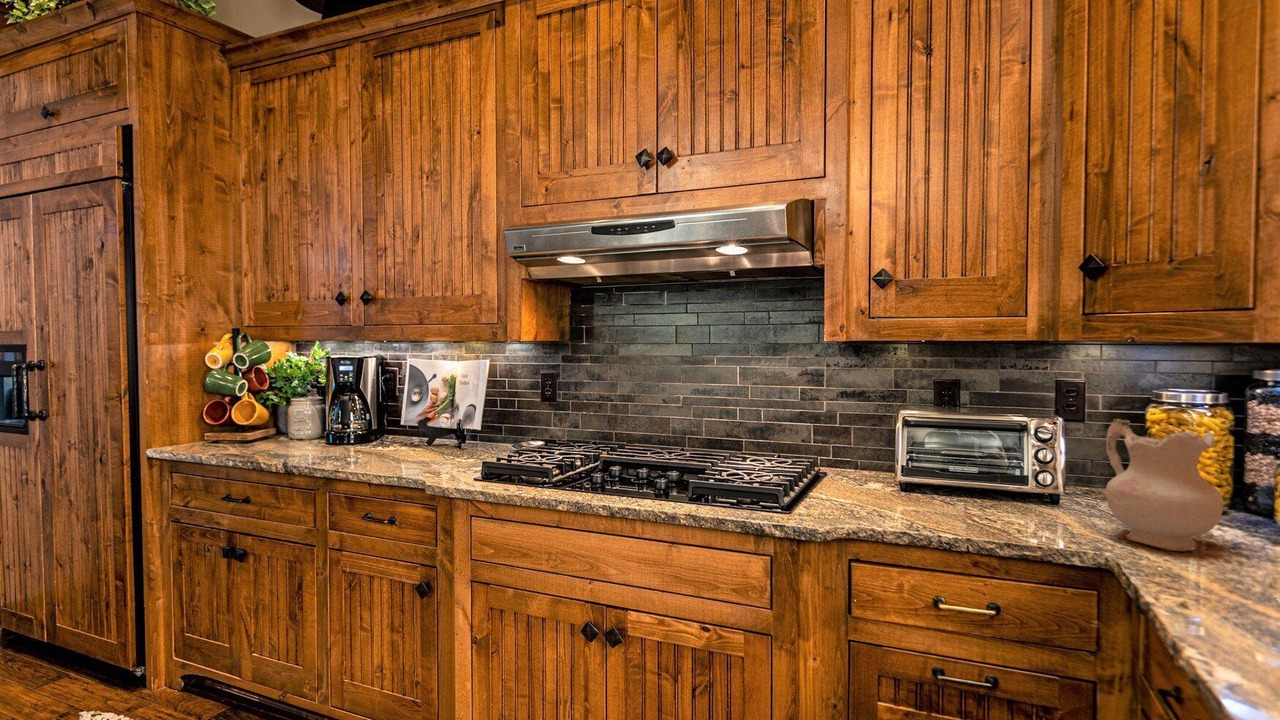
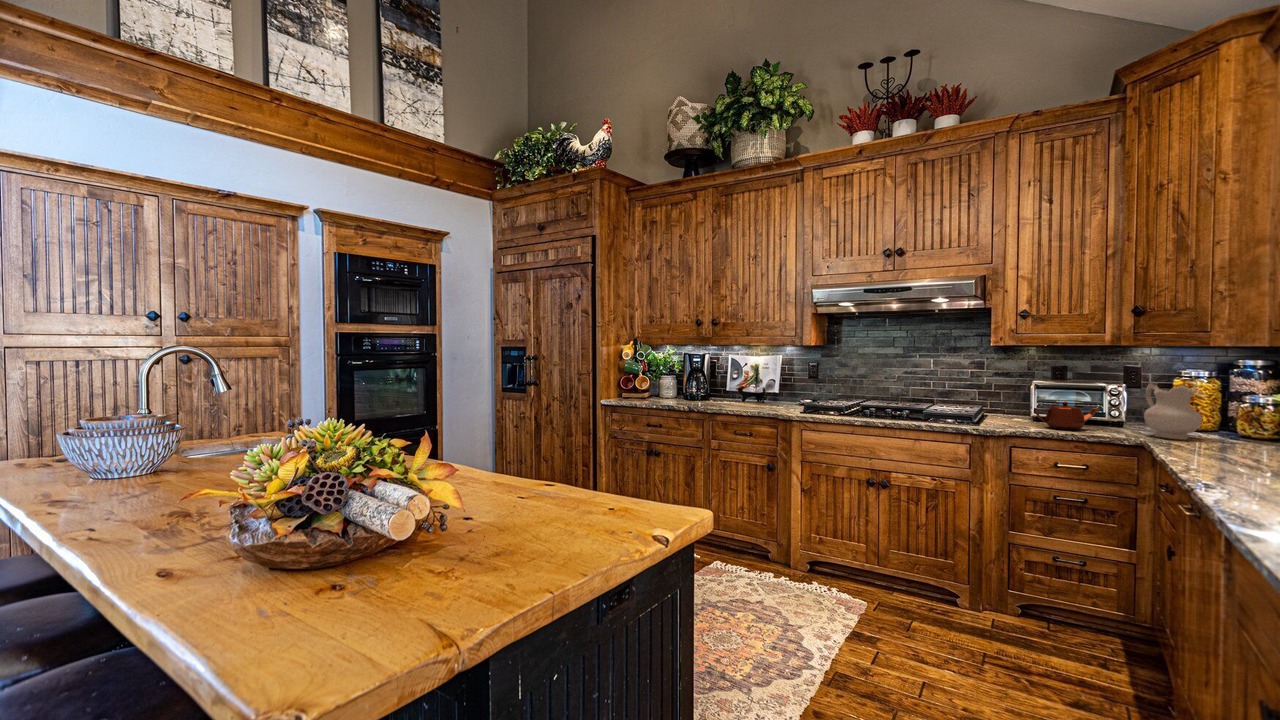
teapot: none [899,458,1019,520] -> present [1035,401,1099,430]

